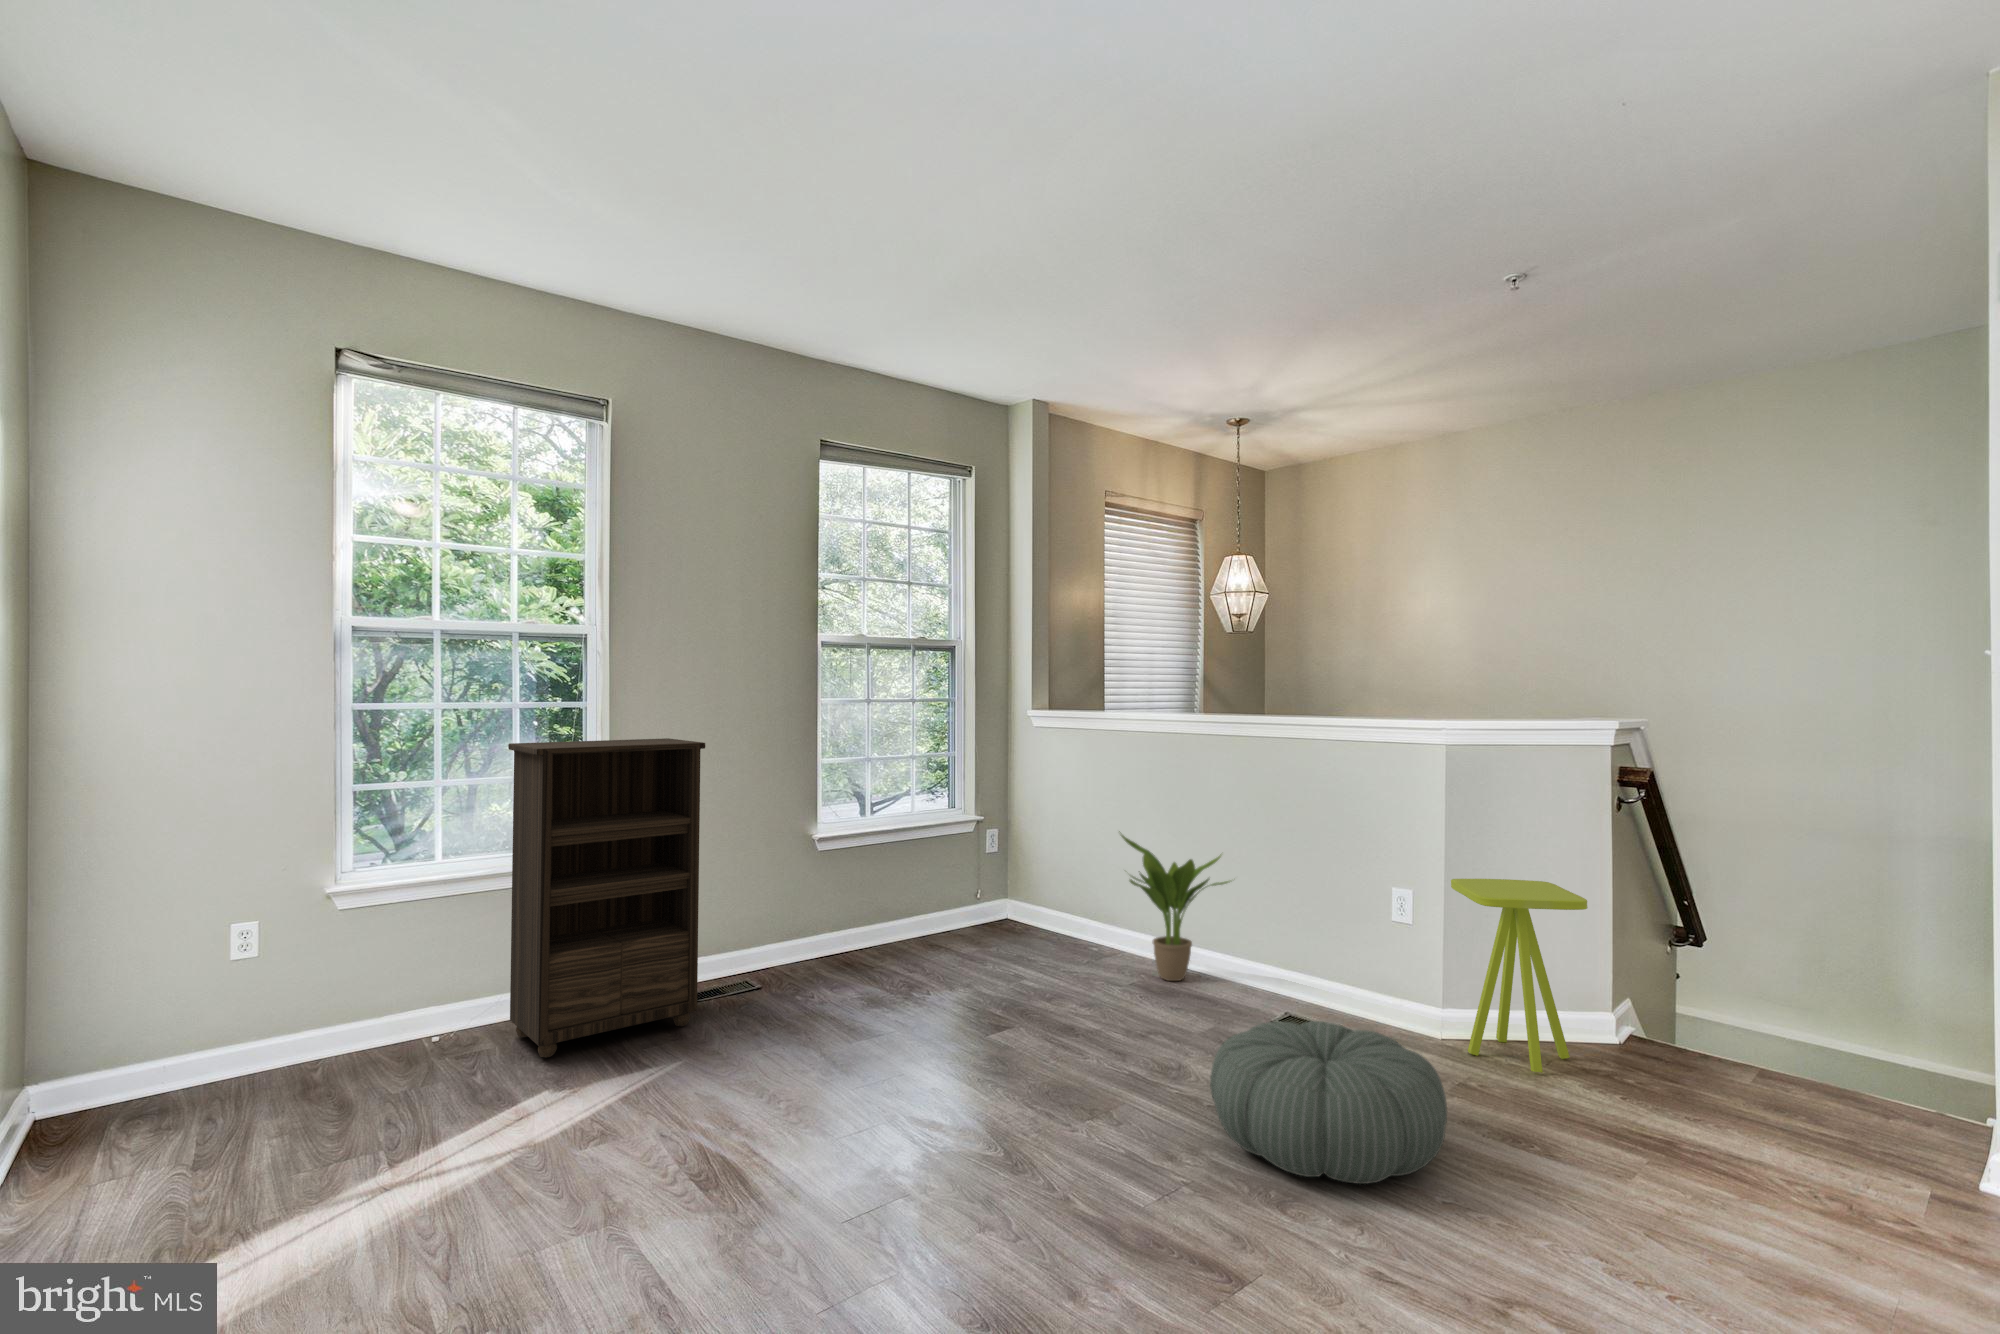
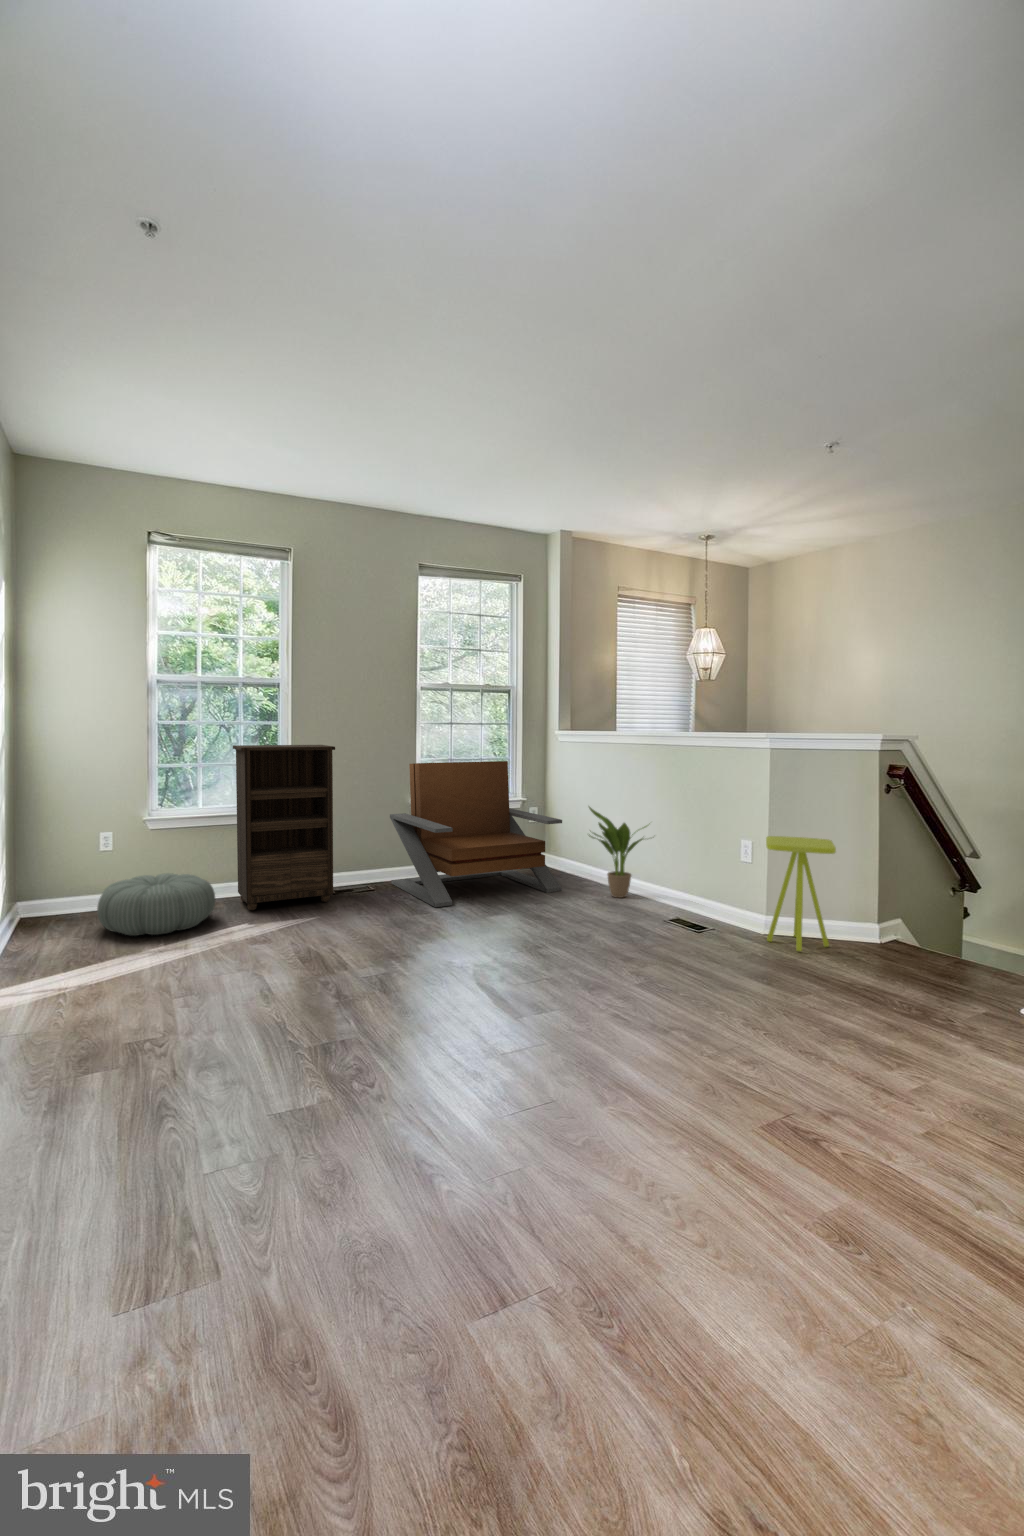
lounge chair: none [779,759,1075,1024] -> present [390,761,562,907]
pouf: present [1210,1021,1447,1184] -> present [97,873,215,936]

